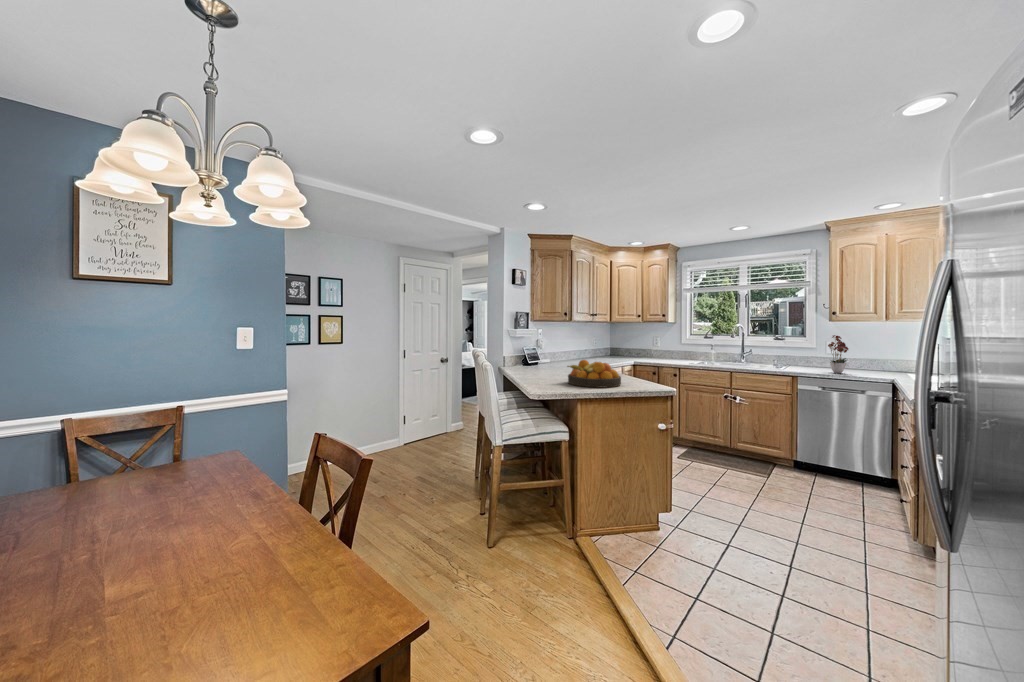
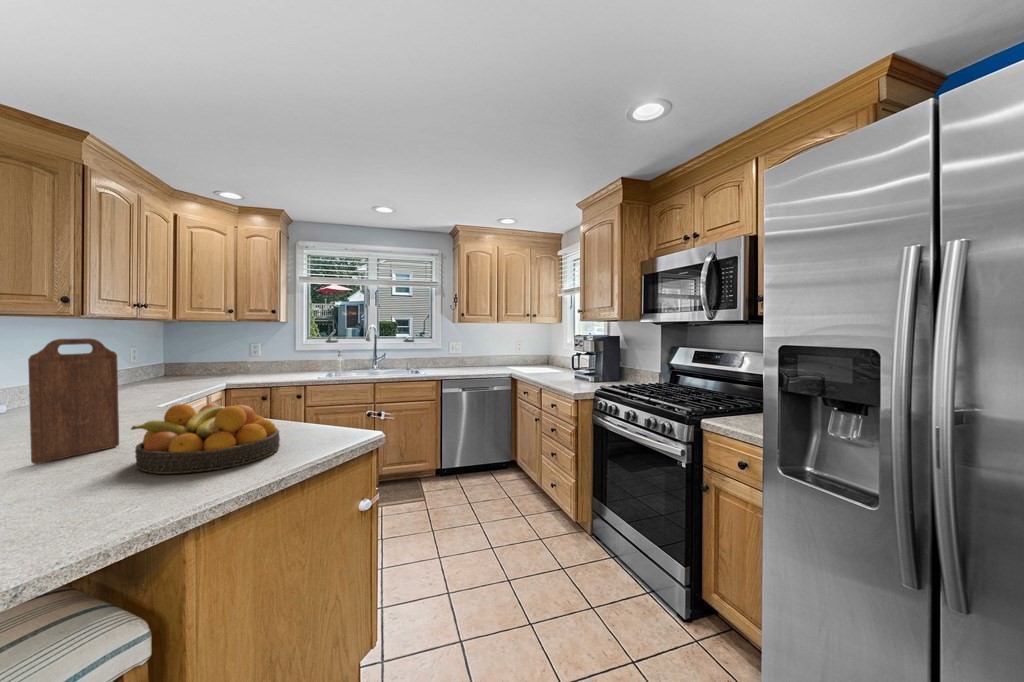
cutting board: none [543,331,569,377] -> present [28,338,119,464]
flower arrangement: present [828,335,848,373] -> none [463,332,486,373]

